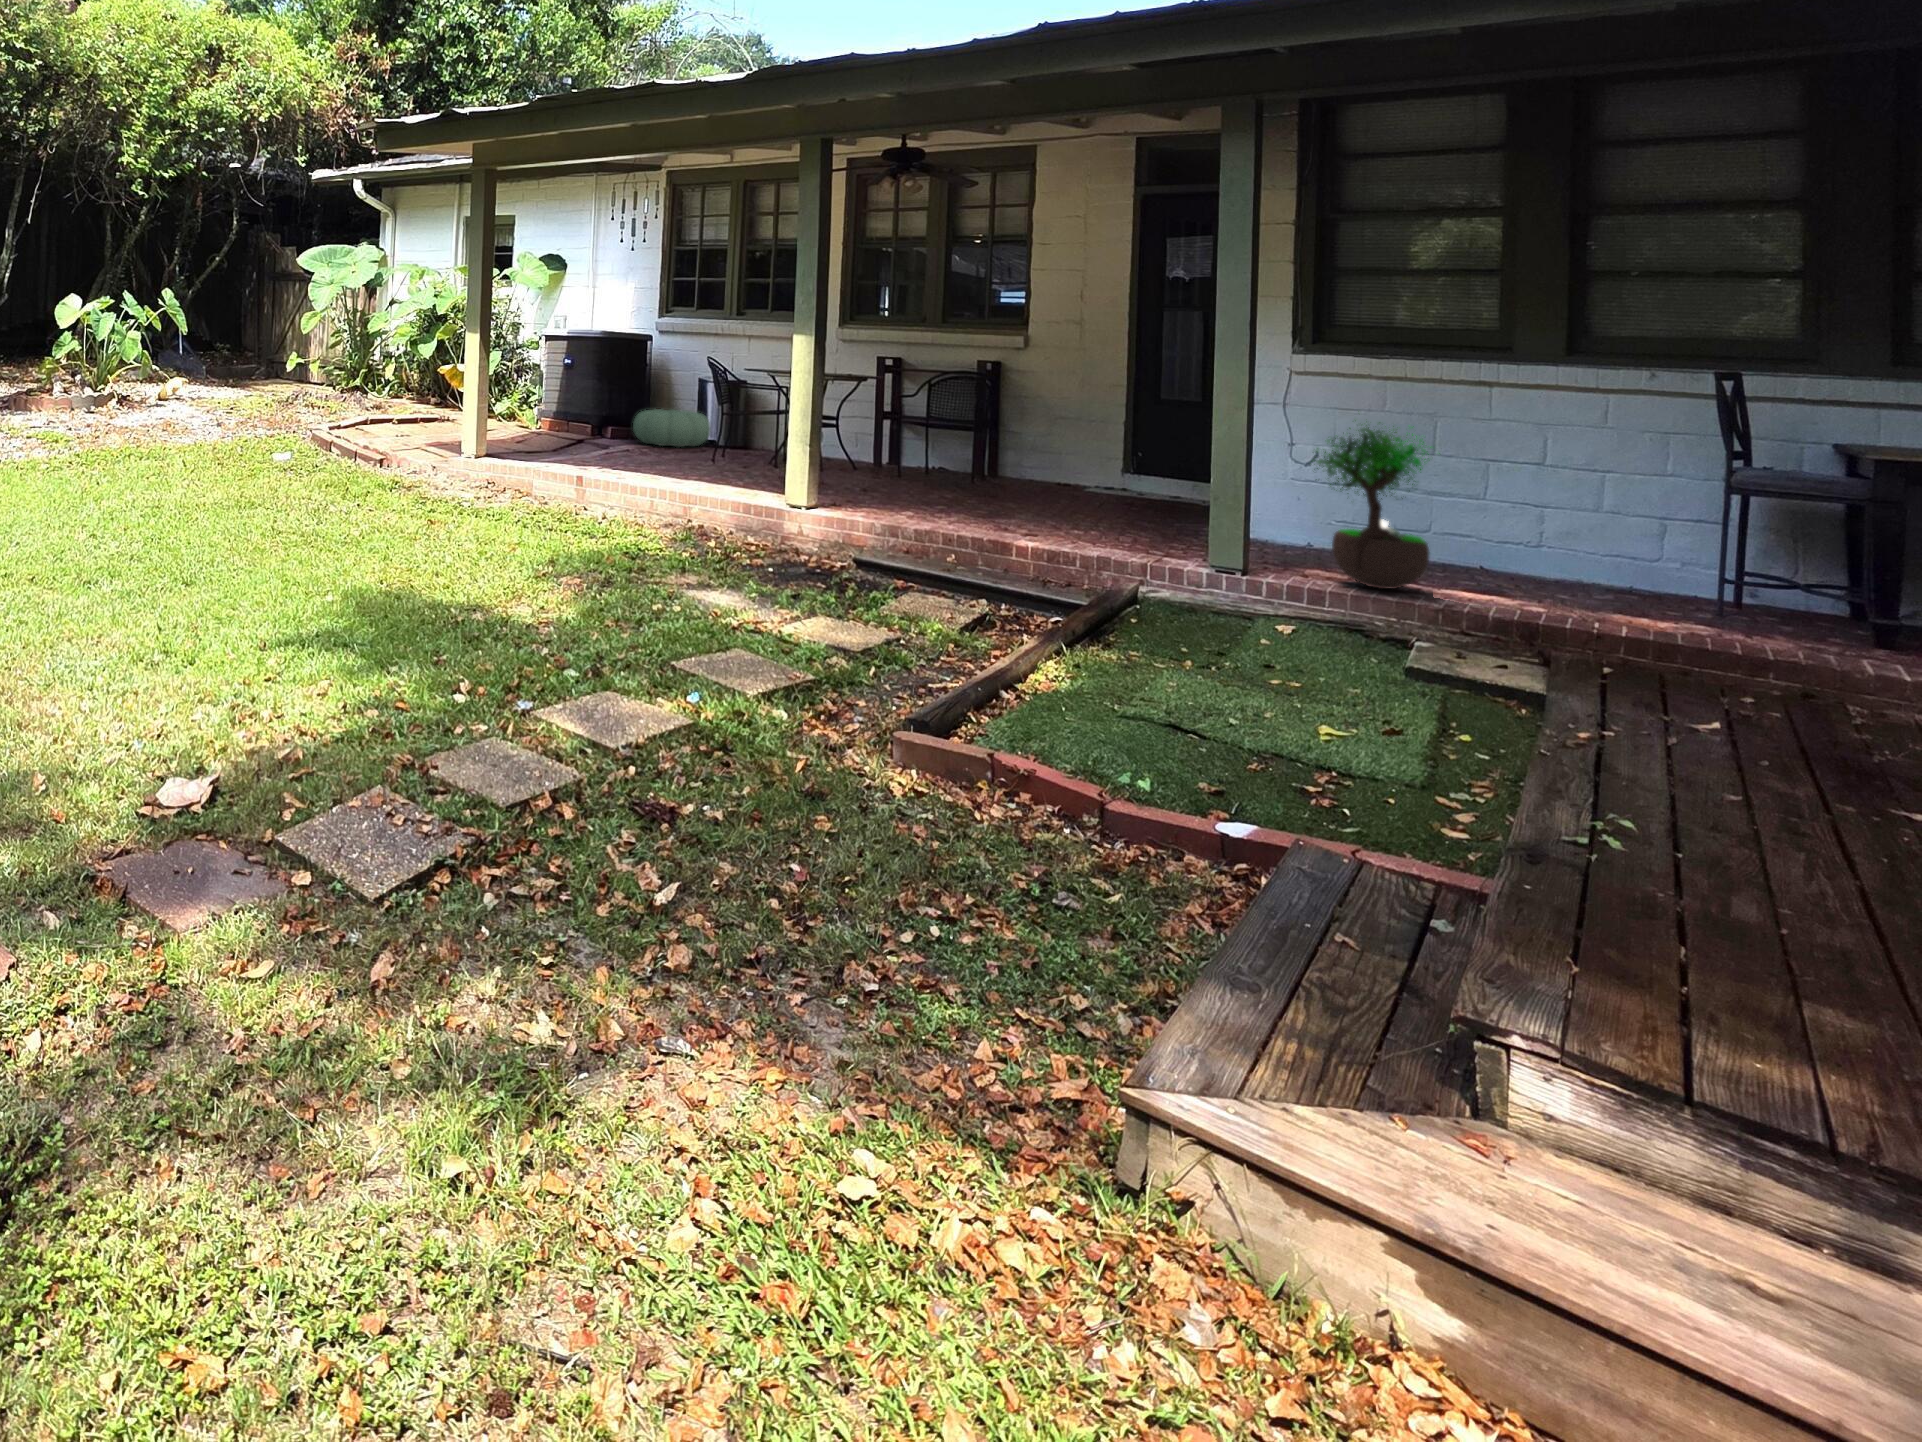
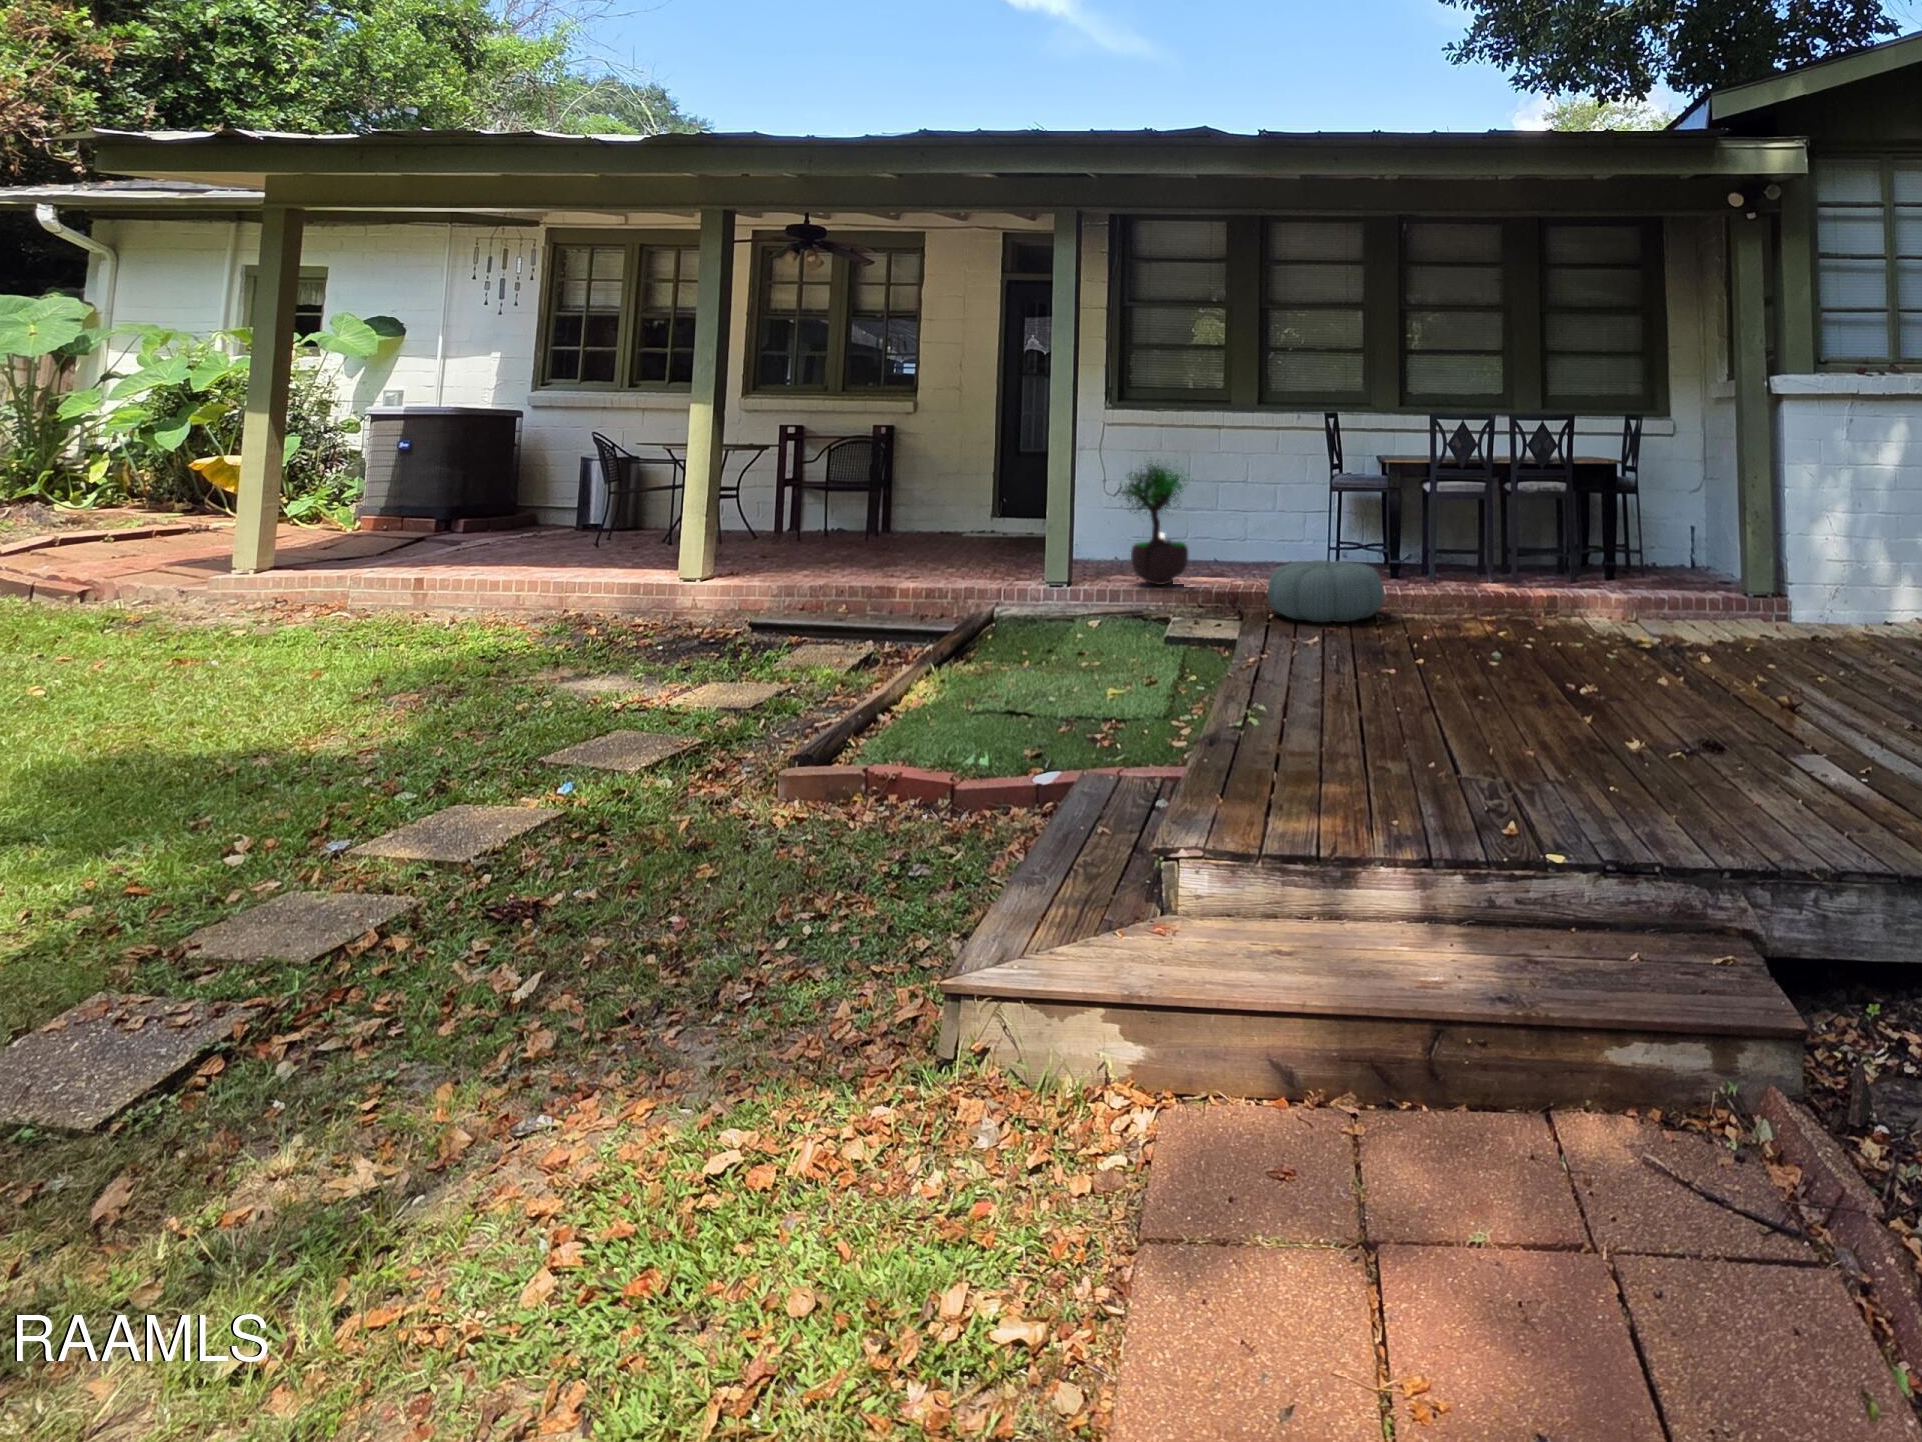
pouf: present [633,409,711,447] -> present [1267,560,1384,622]

